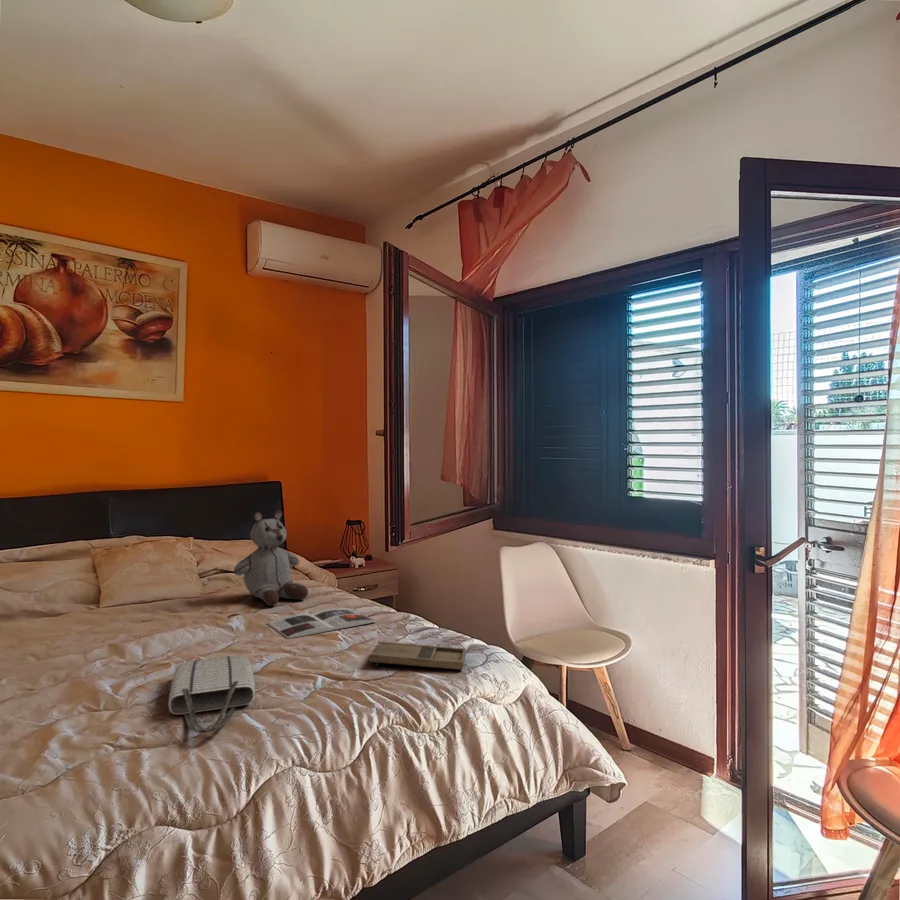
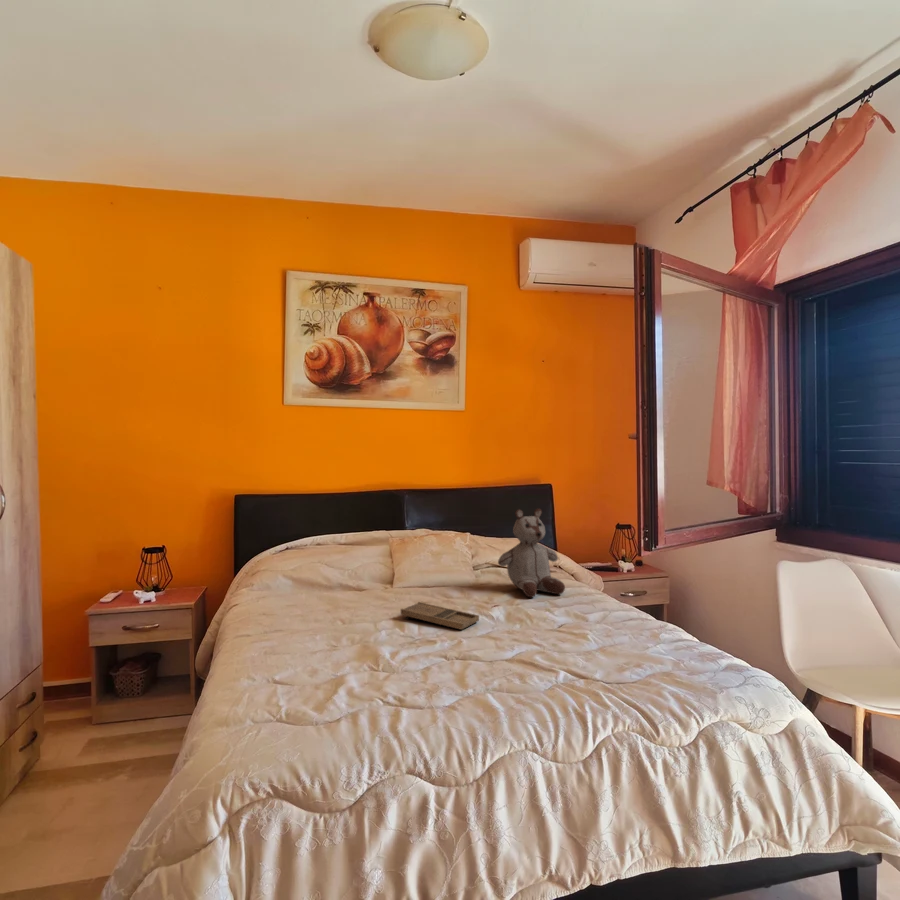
magazine: present [267,608,375,639] -> none [523,606,628,630]
tray: present [370,641,466,670] -> present [401,602,479,629]
tote bag: present [168,655,255,733] -> none [428,638,501,703]

